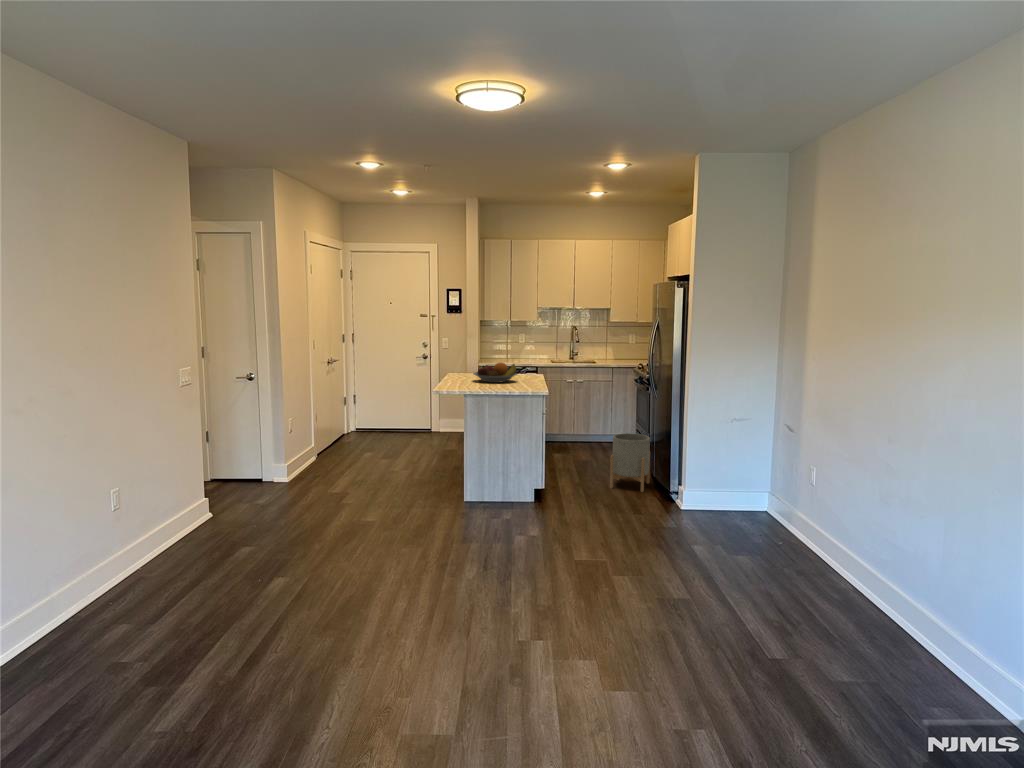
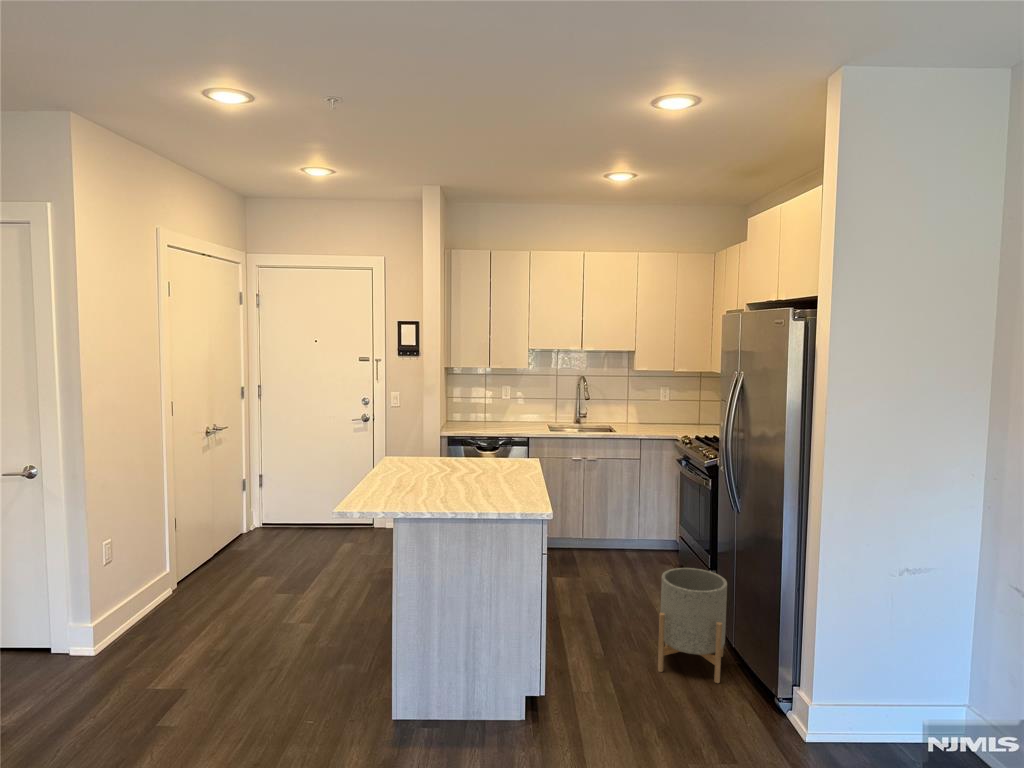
fruit bowl: present [473,363,517,383] -> none [414,455,495,493]

